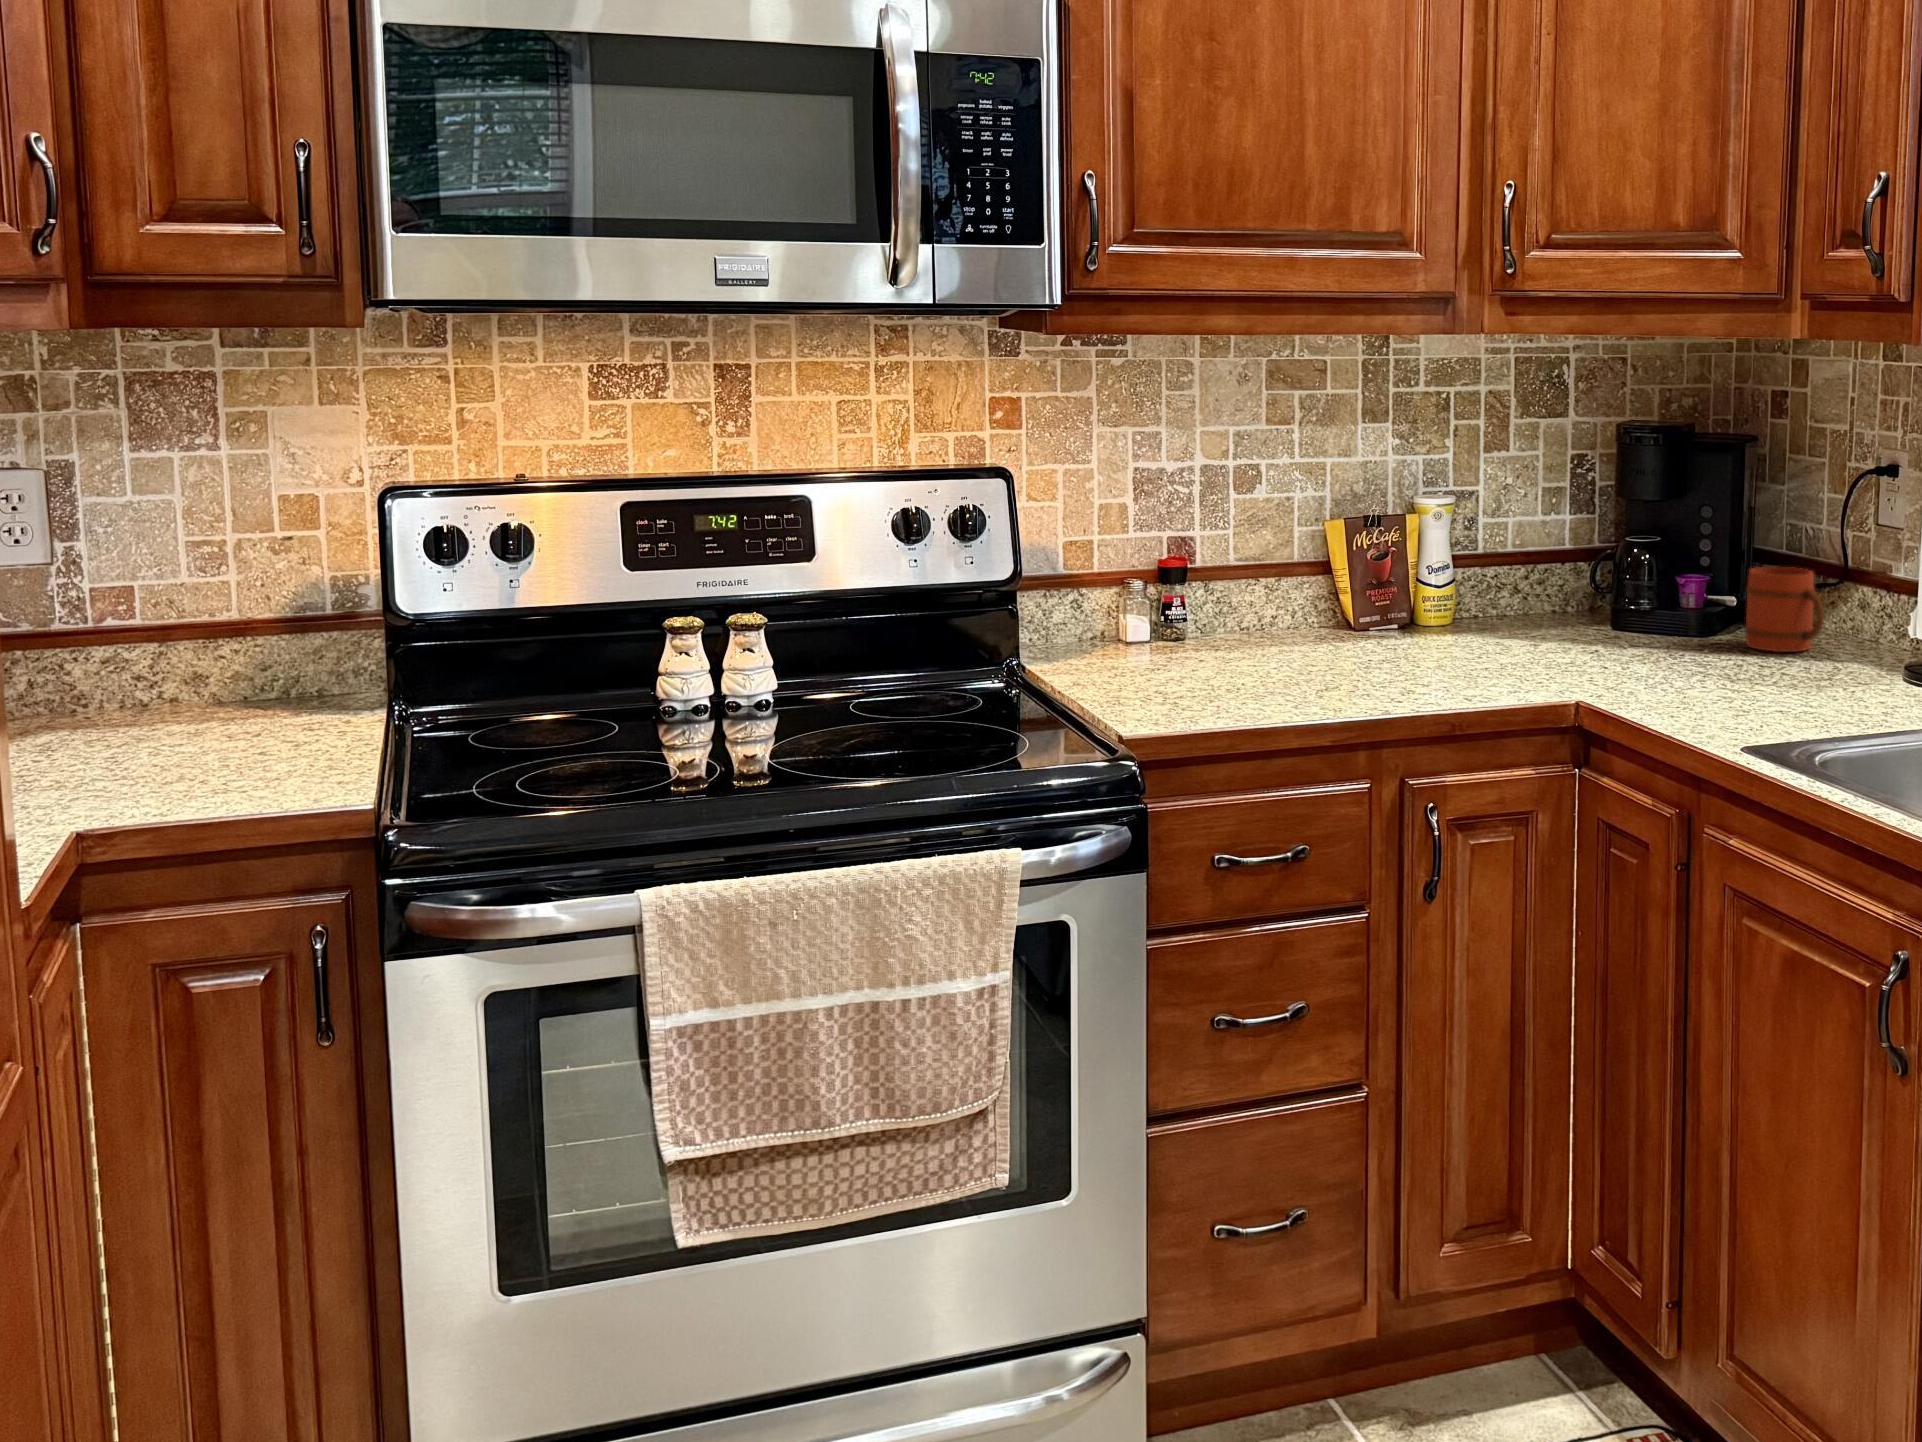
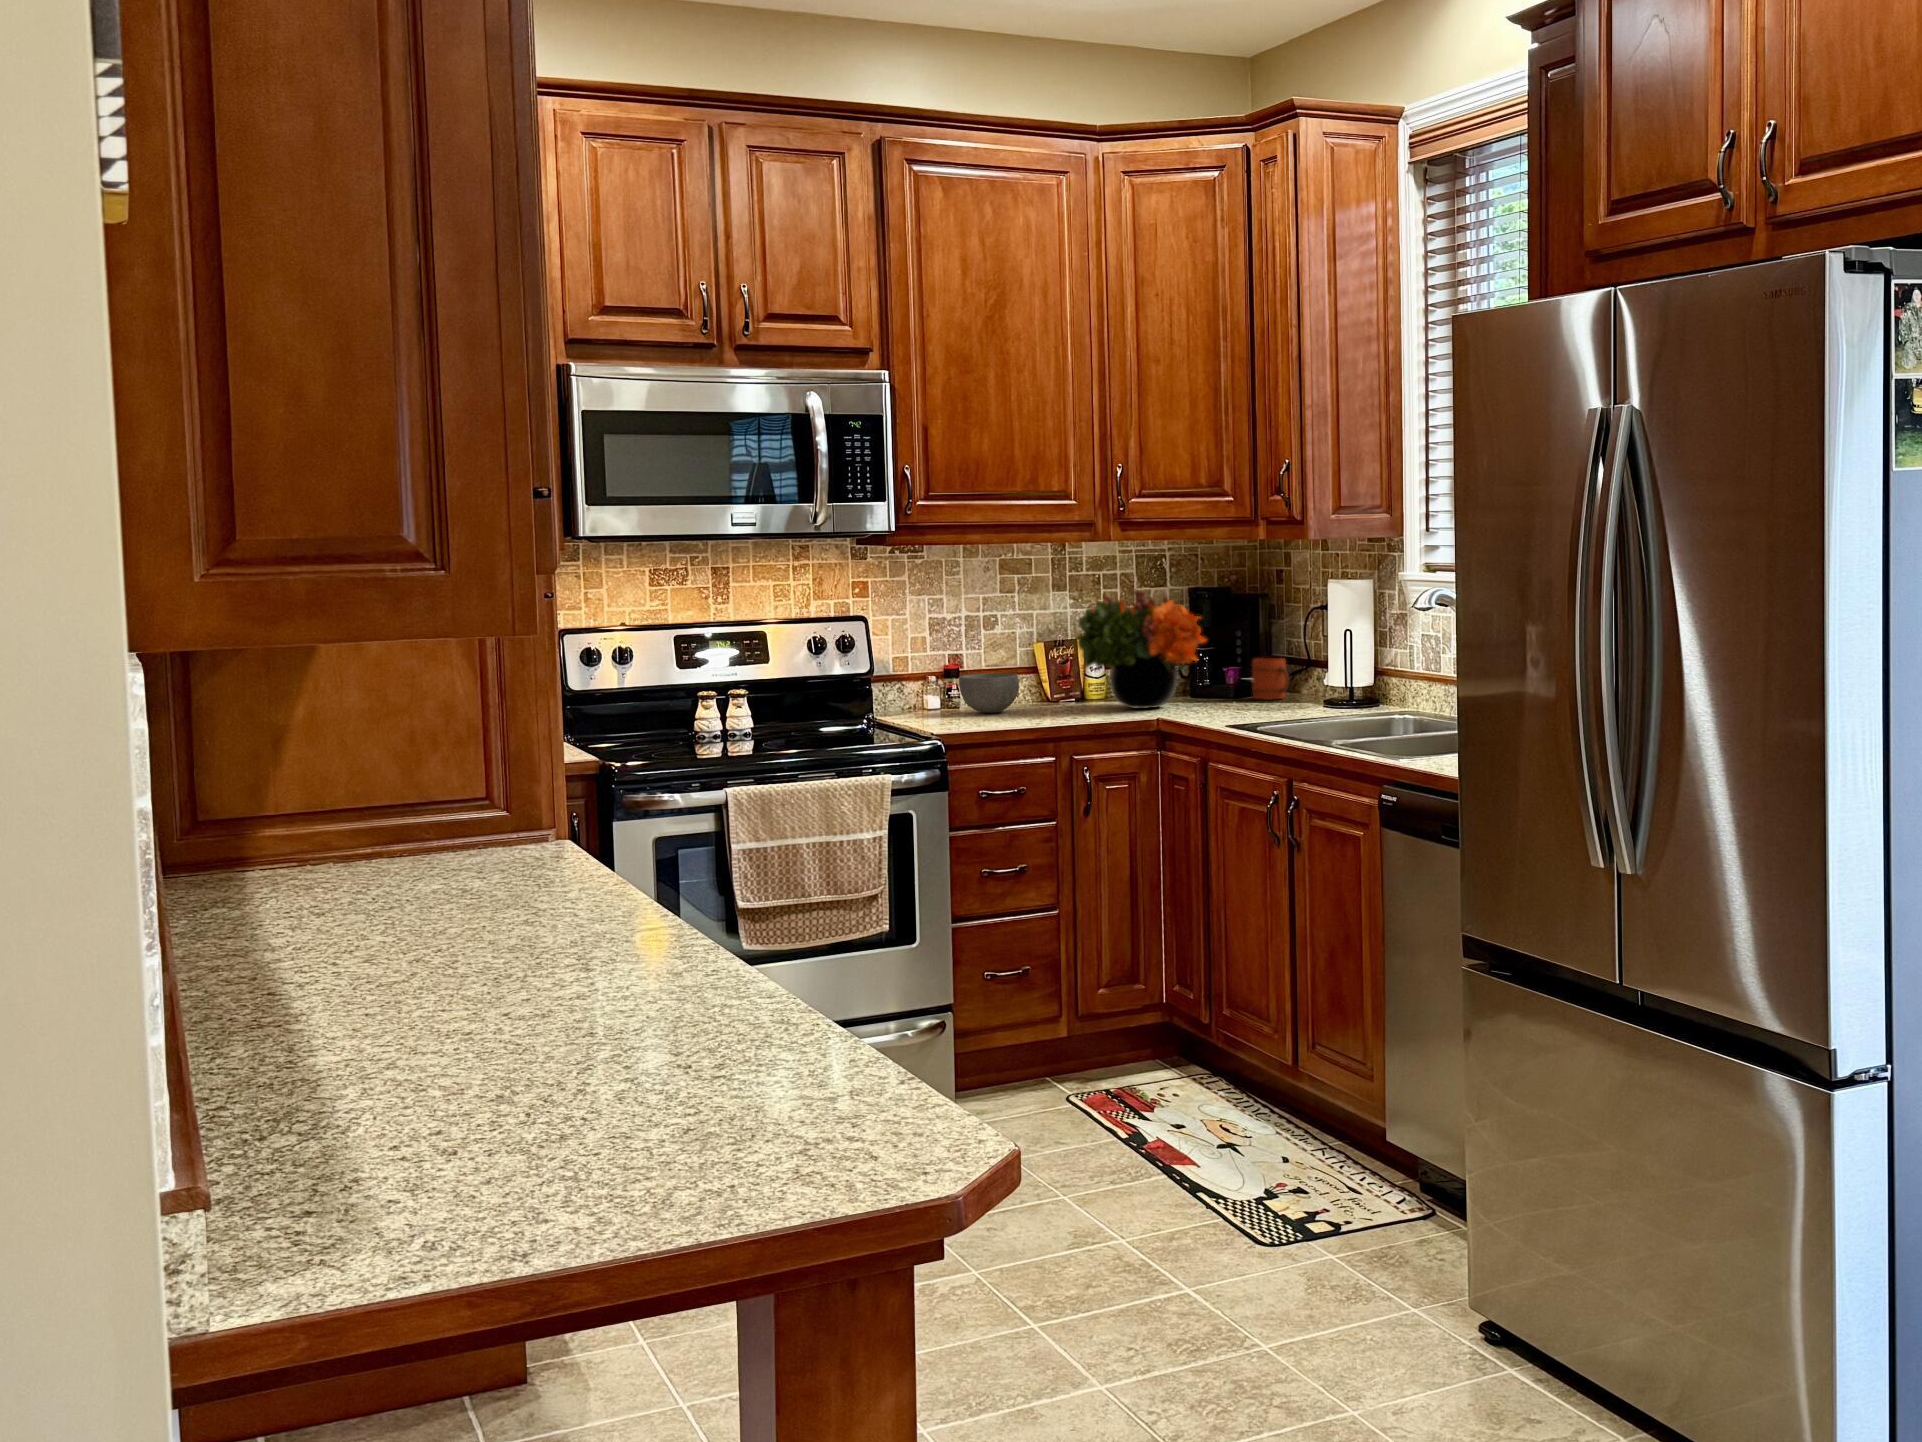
flower arrangement: none [1410,431,1676,668] -> present [1077,590,1206,709]
bowl: none [1184,581,1299,663] -> present [959,673,1019,713]

